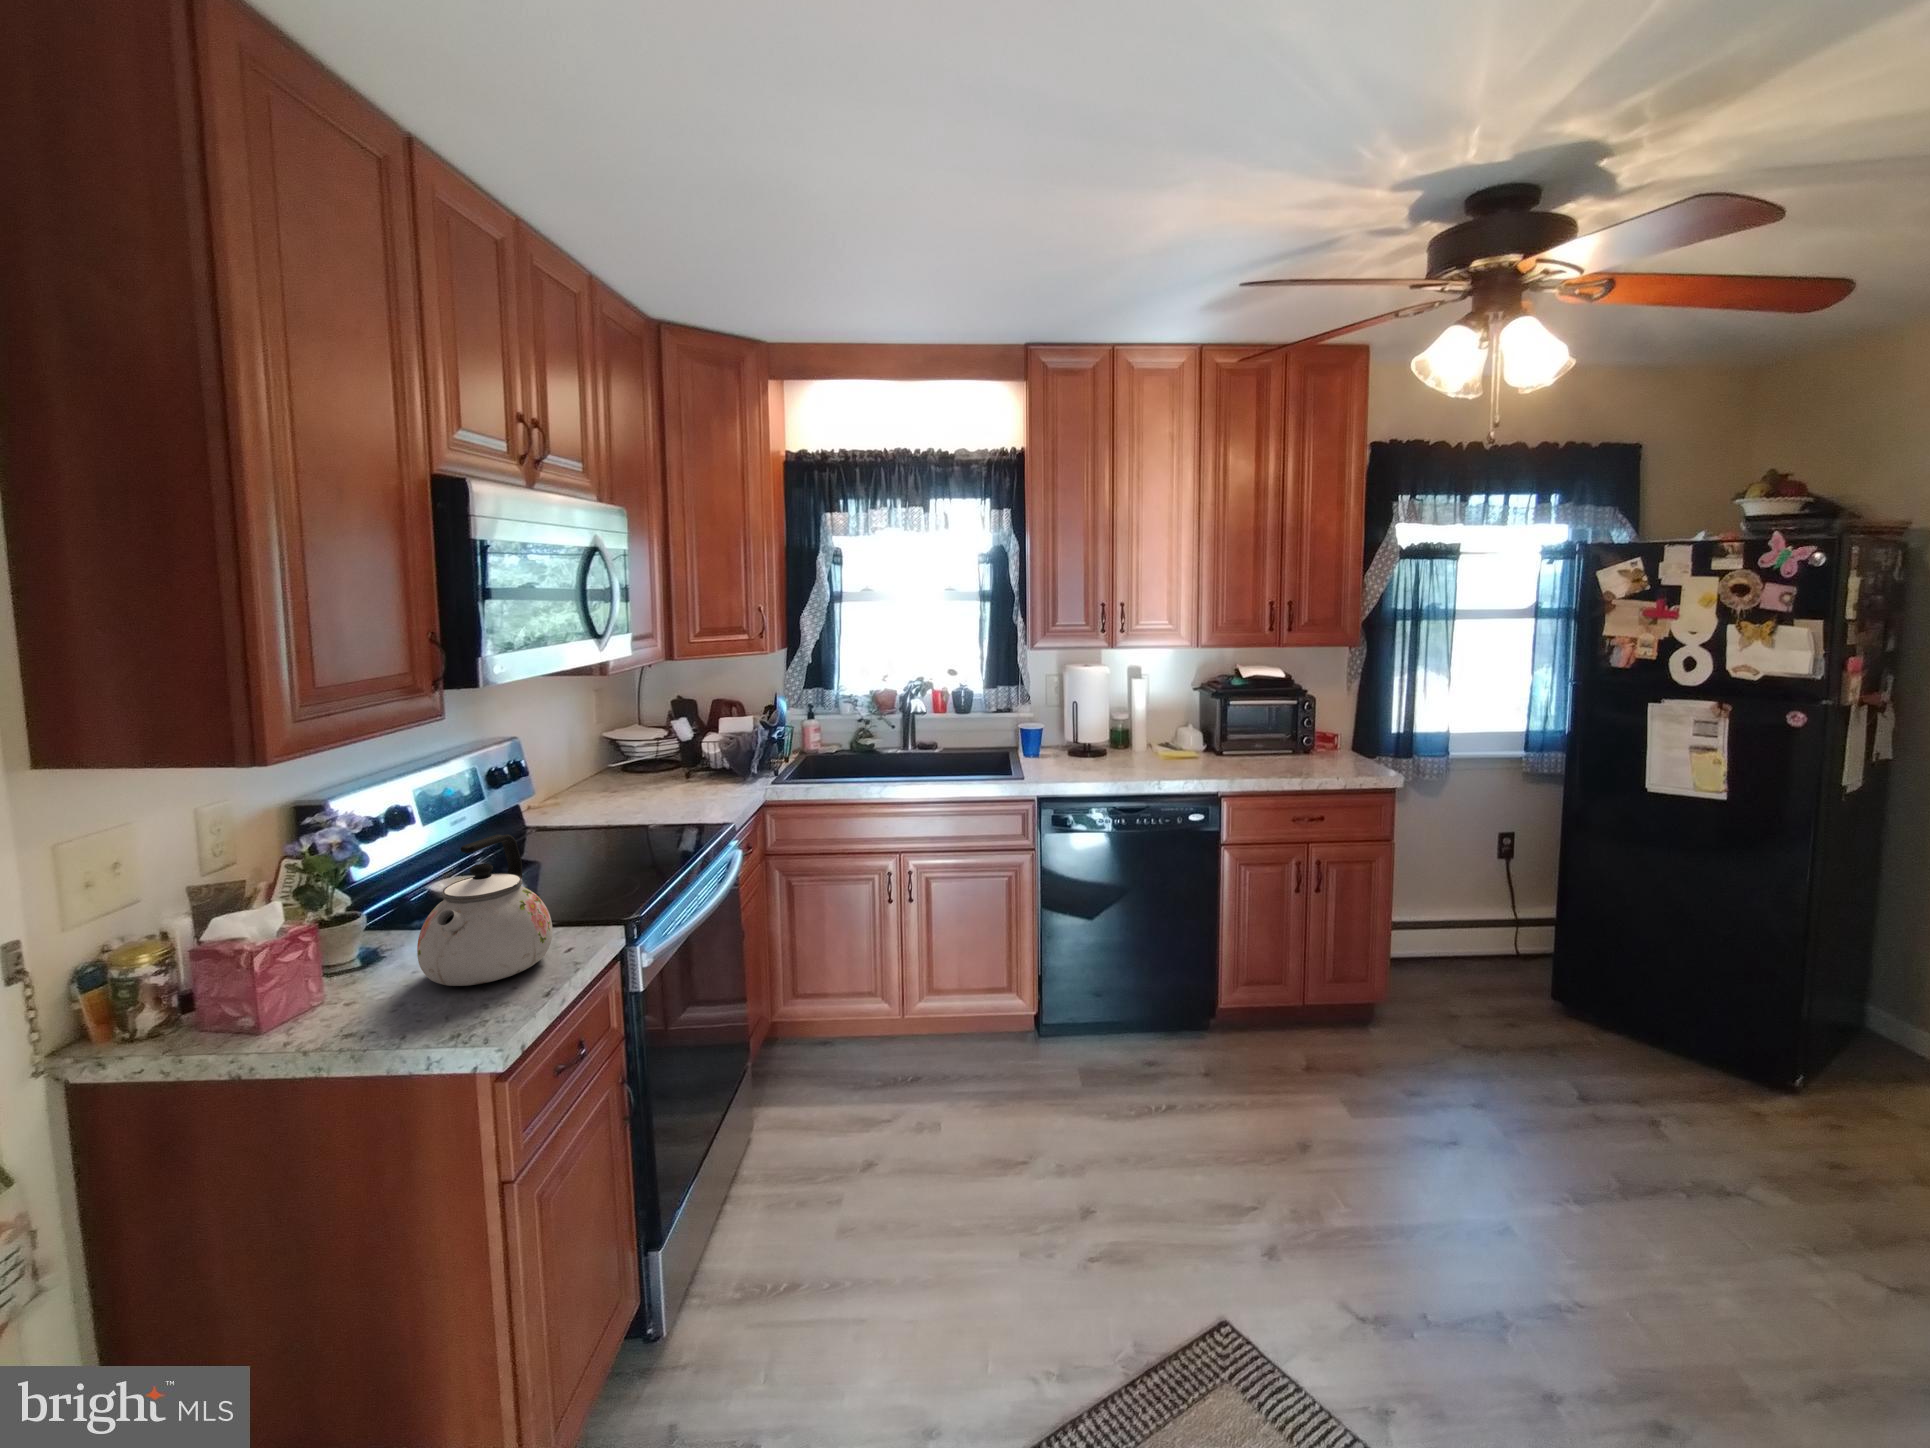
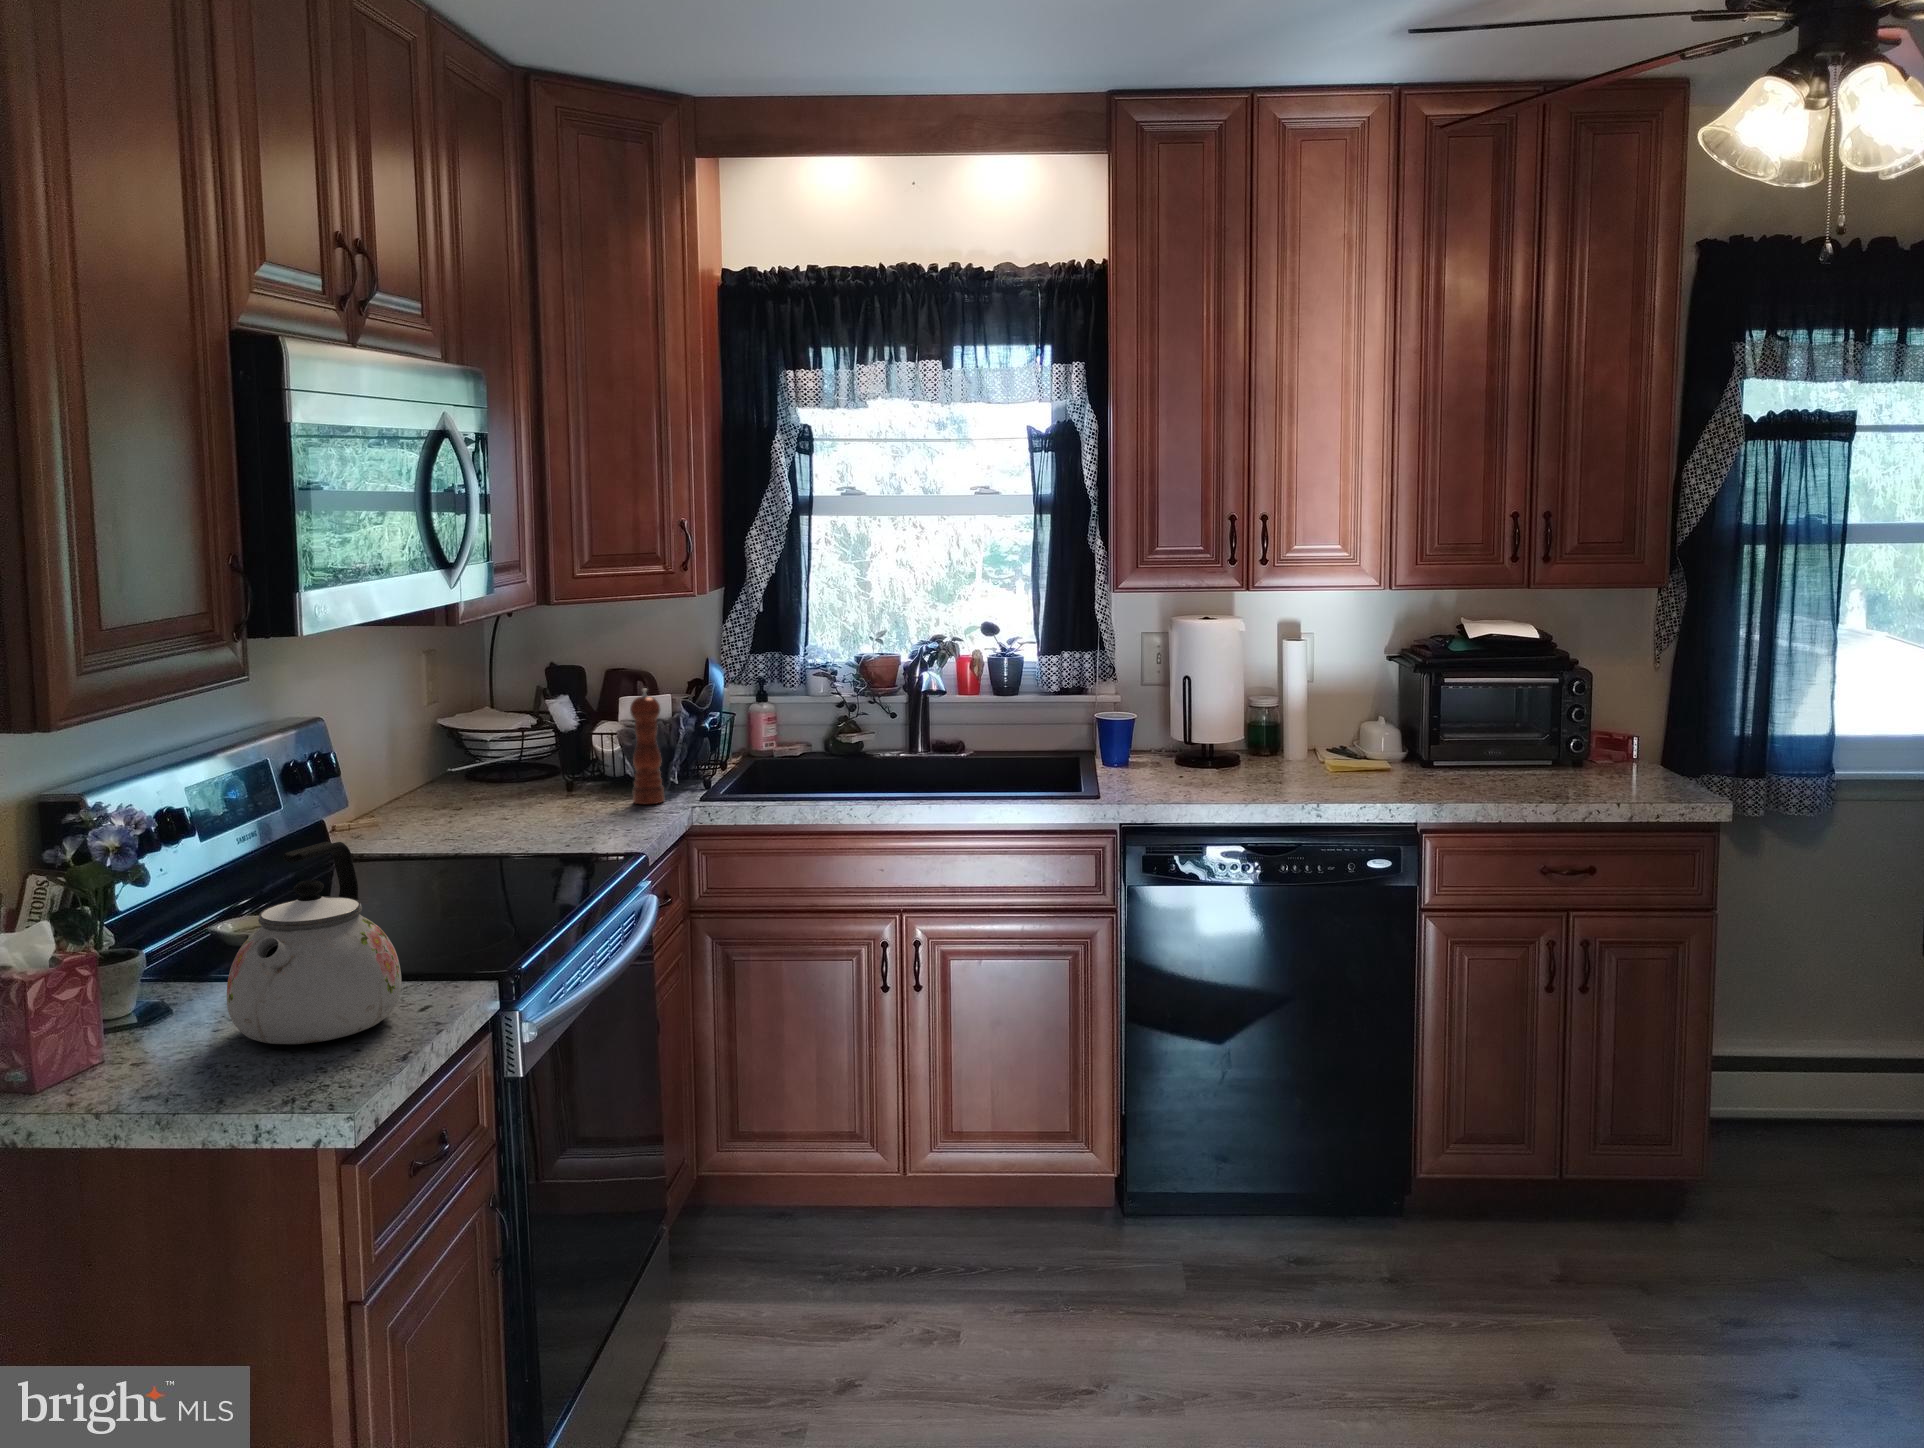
pepper mill: none [726,713,749,787] -> present [630,688,664,804]

